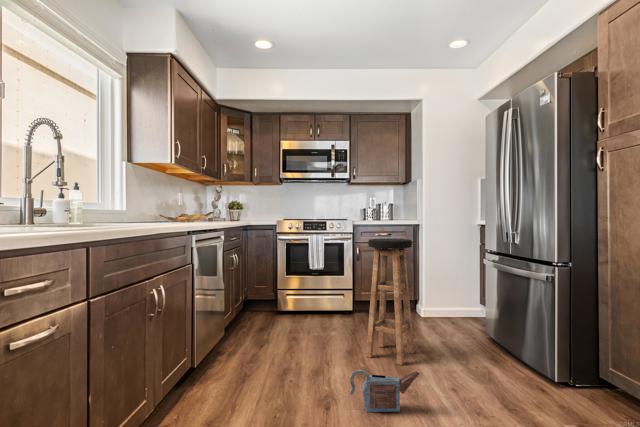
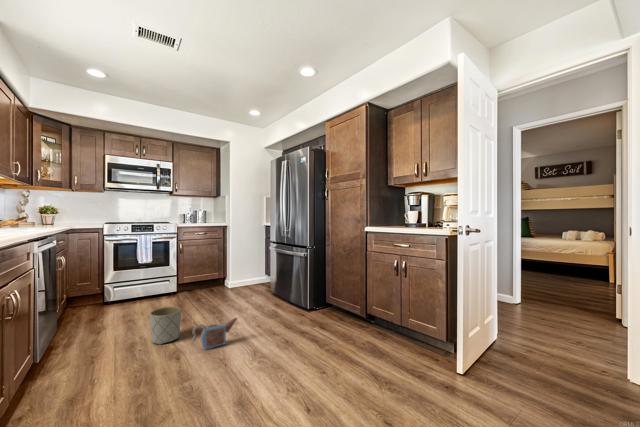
bar stool: present [366,239,414,365] -> none [196,237,229,321]
planter: none [304,330,342,382] -> present [150,306,181,345]

